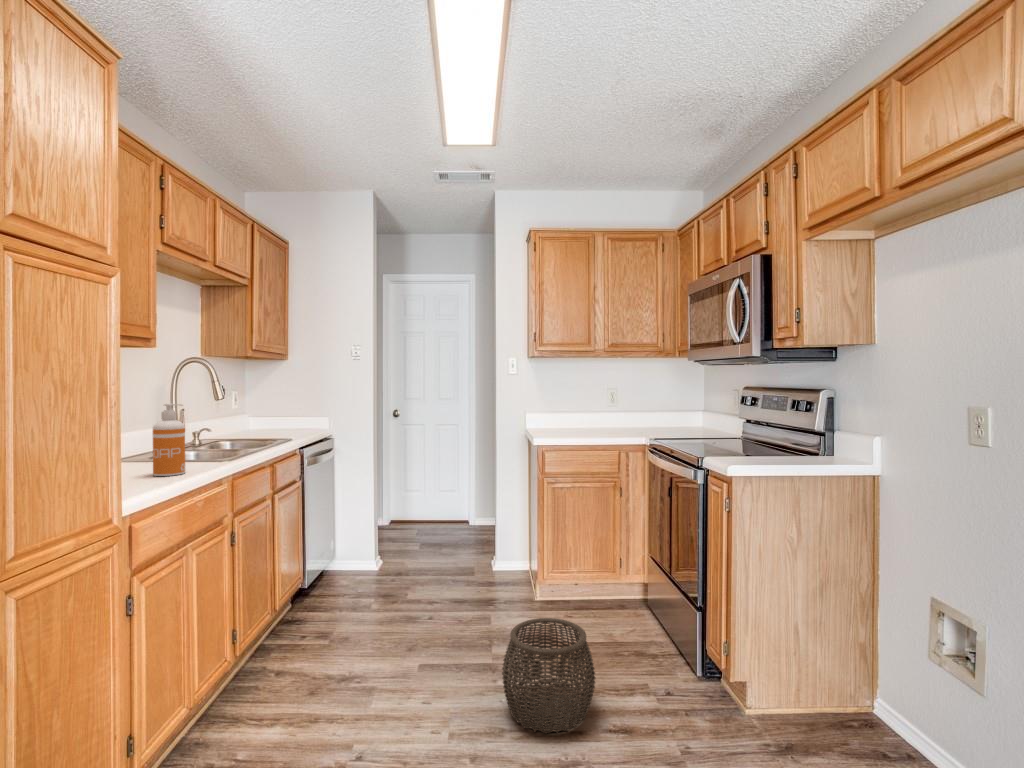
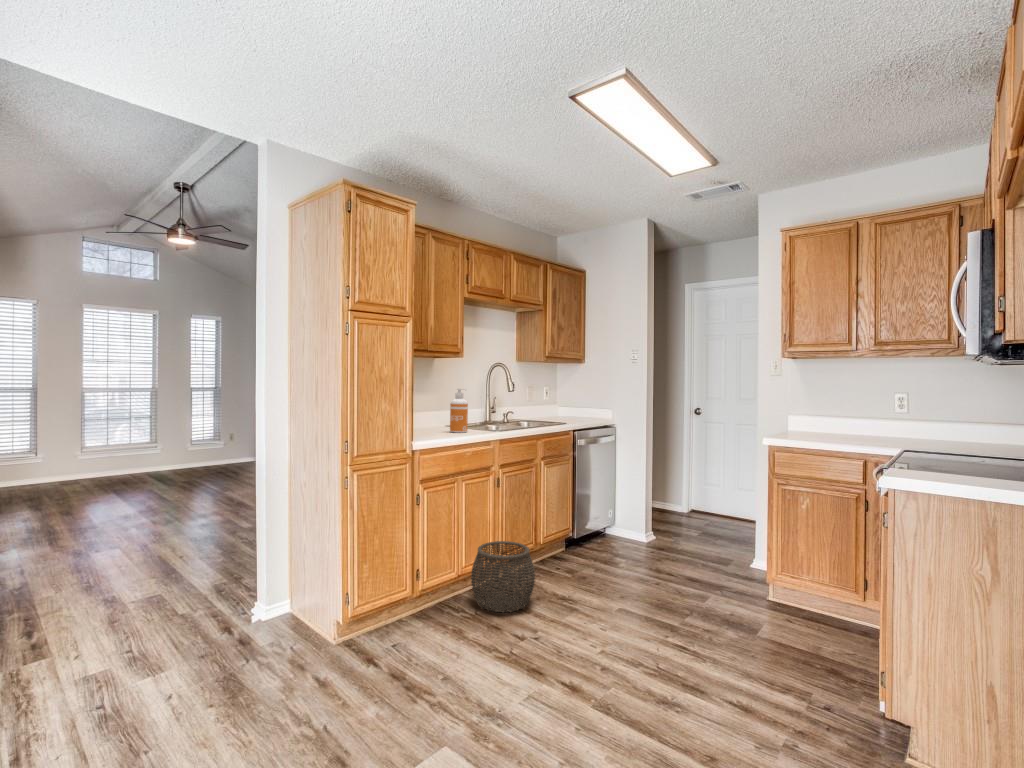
woven basket: present [502,618,595,733] -> present [471,541,535,612]

